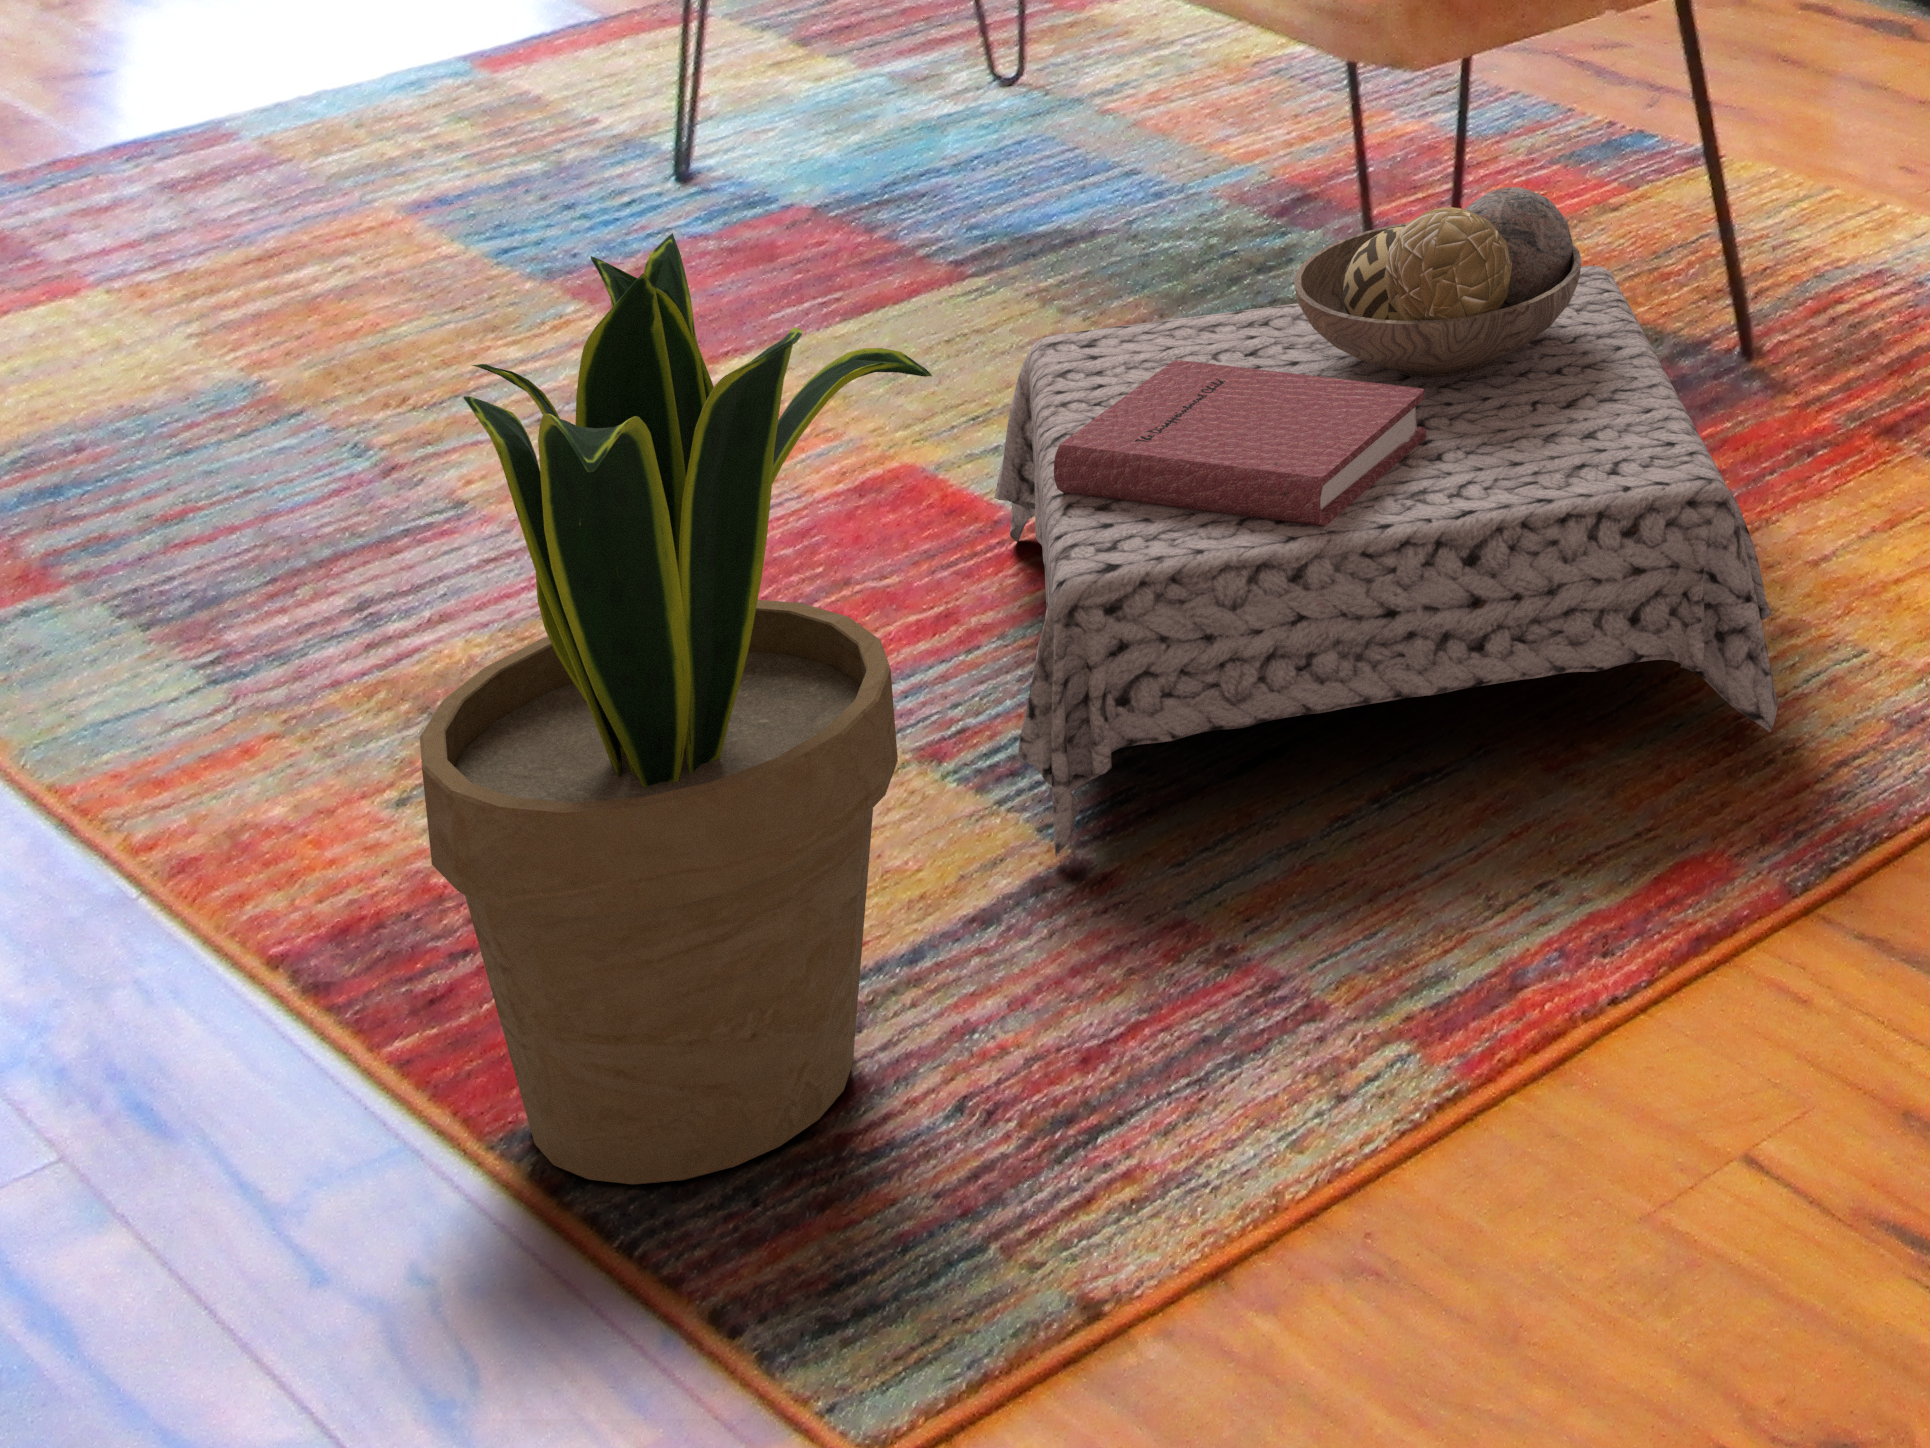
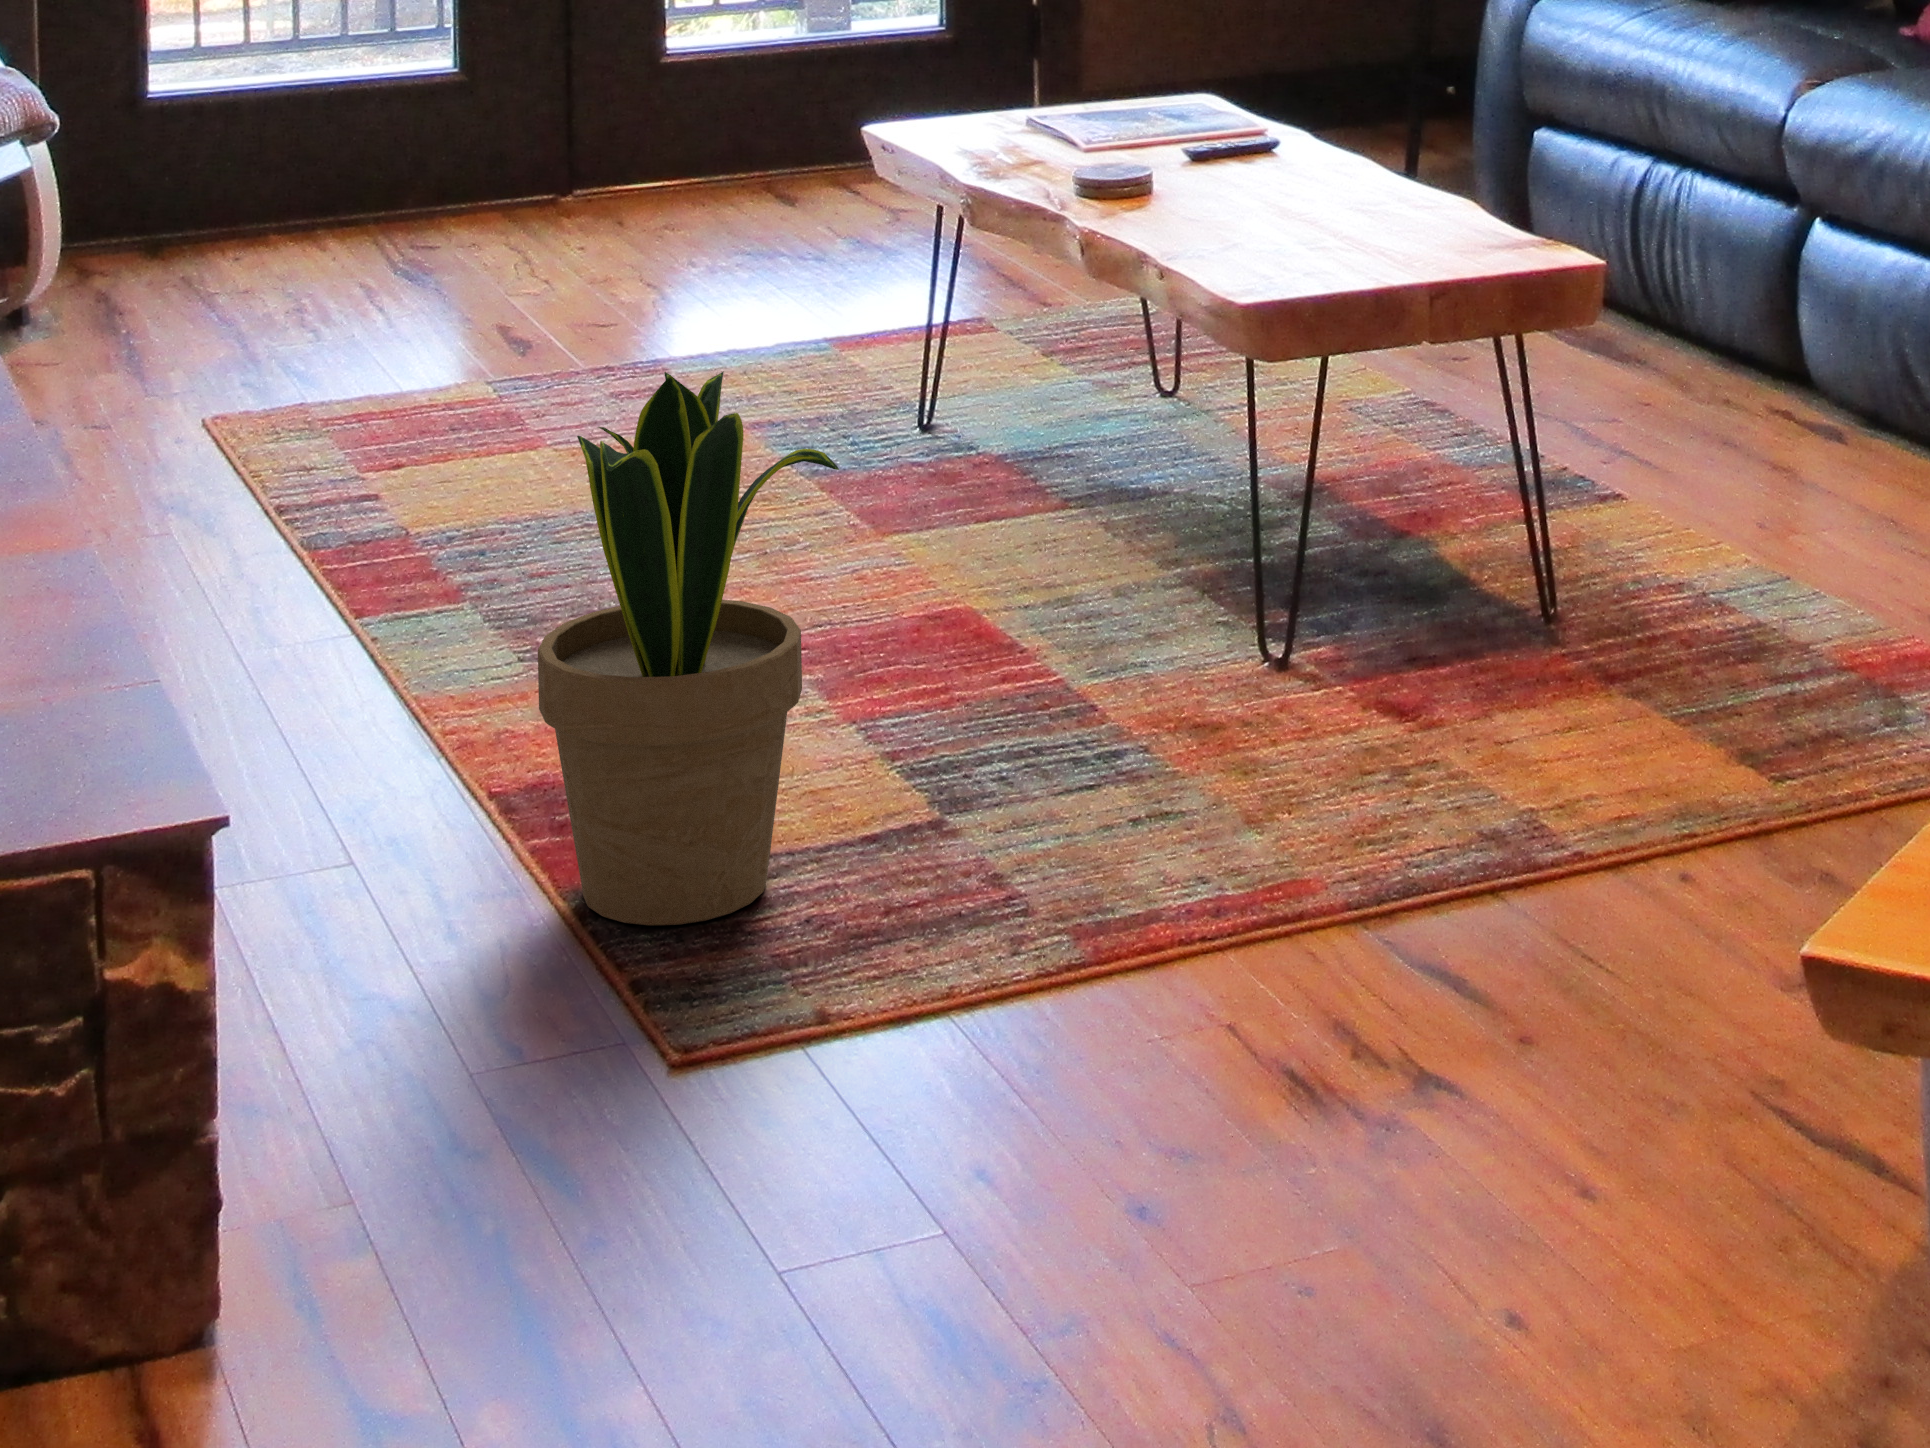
ottoman: present [994,187,1777,857] -> none [919,447,1435,827]

